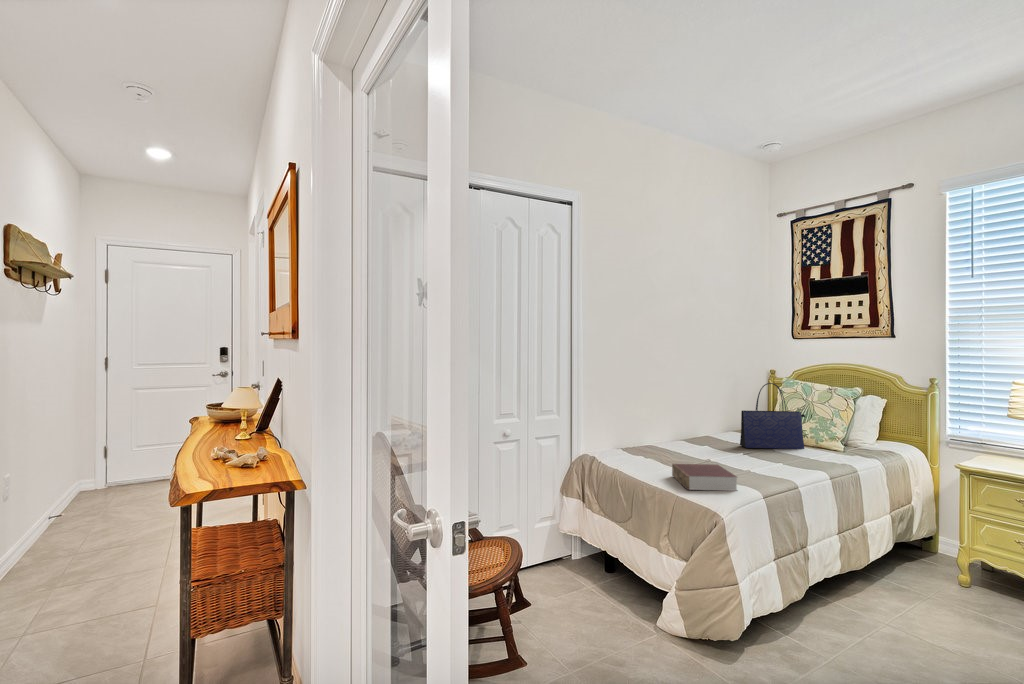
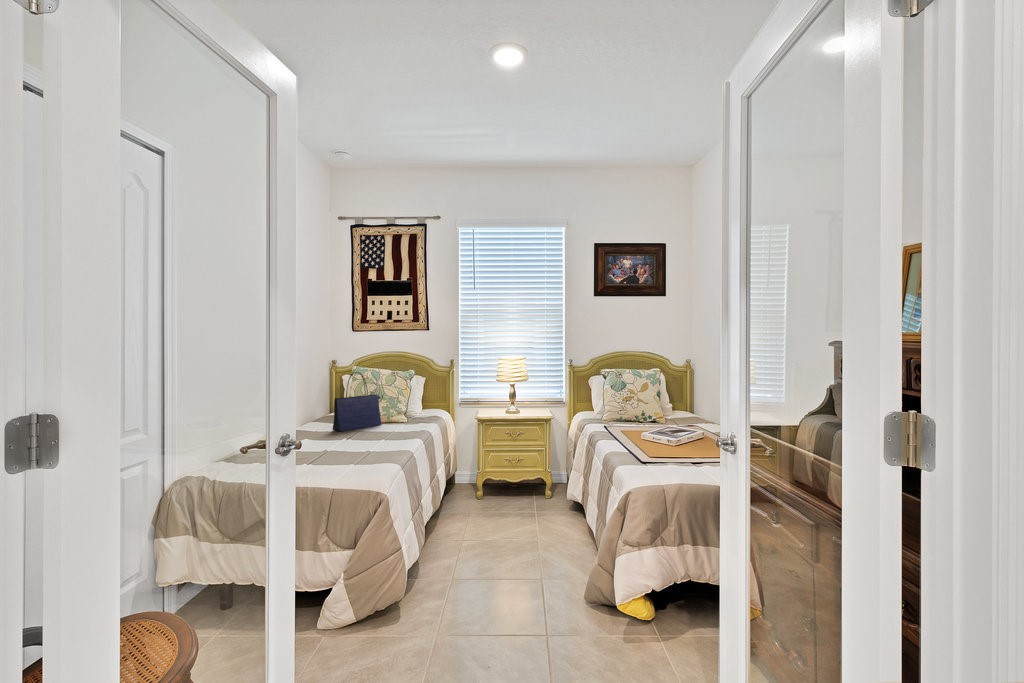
book: present [672,464,737,491] -> none [317,447,380,471]

